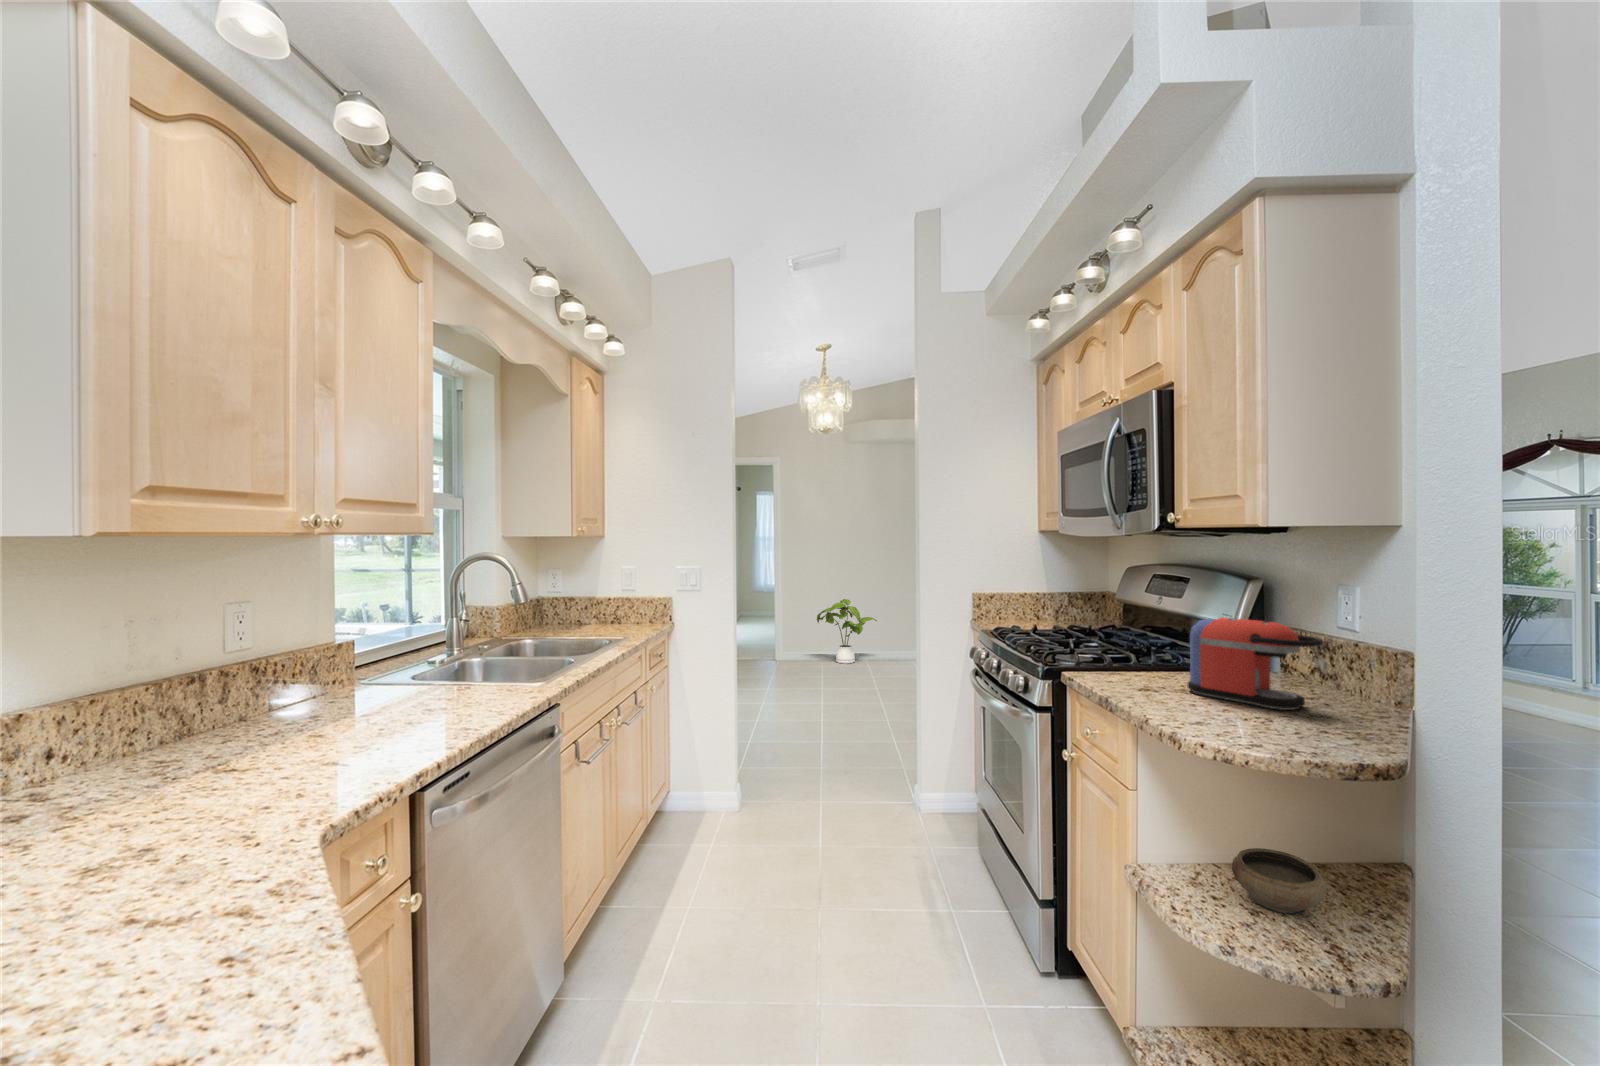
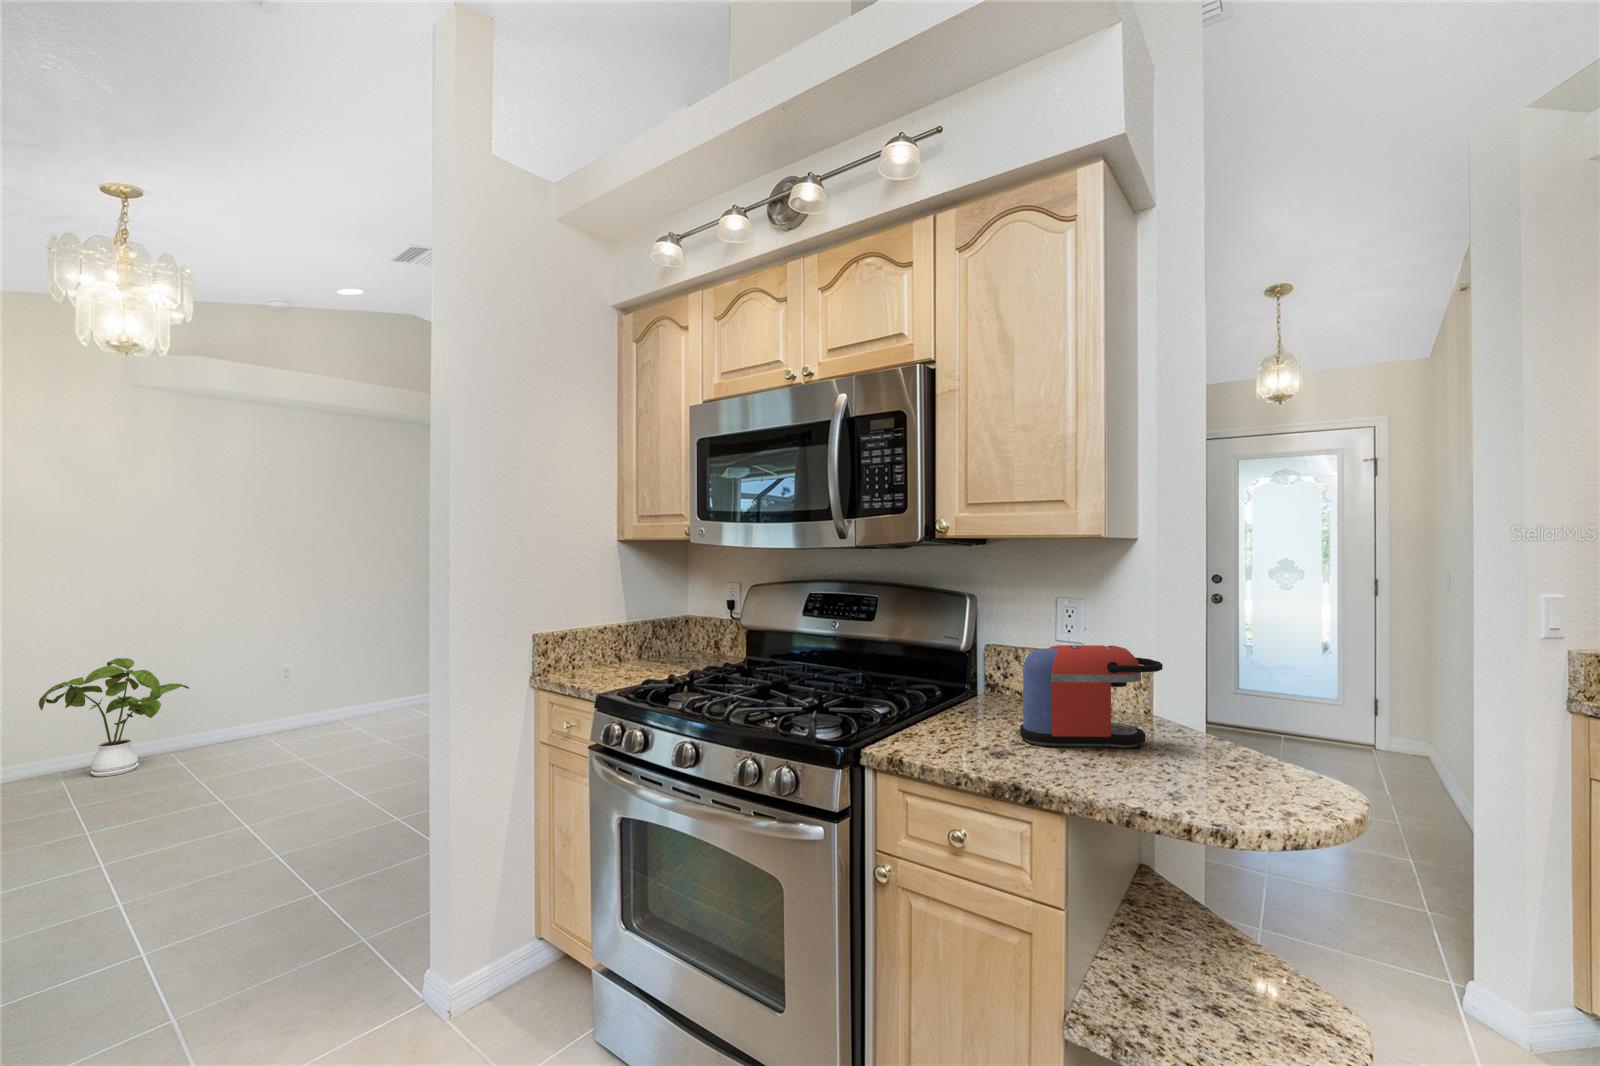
ceramic bowl: present [1232,848,1327,914] -> none [1158,918,1266,1004]

